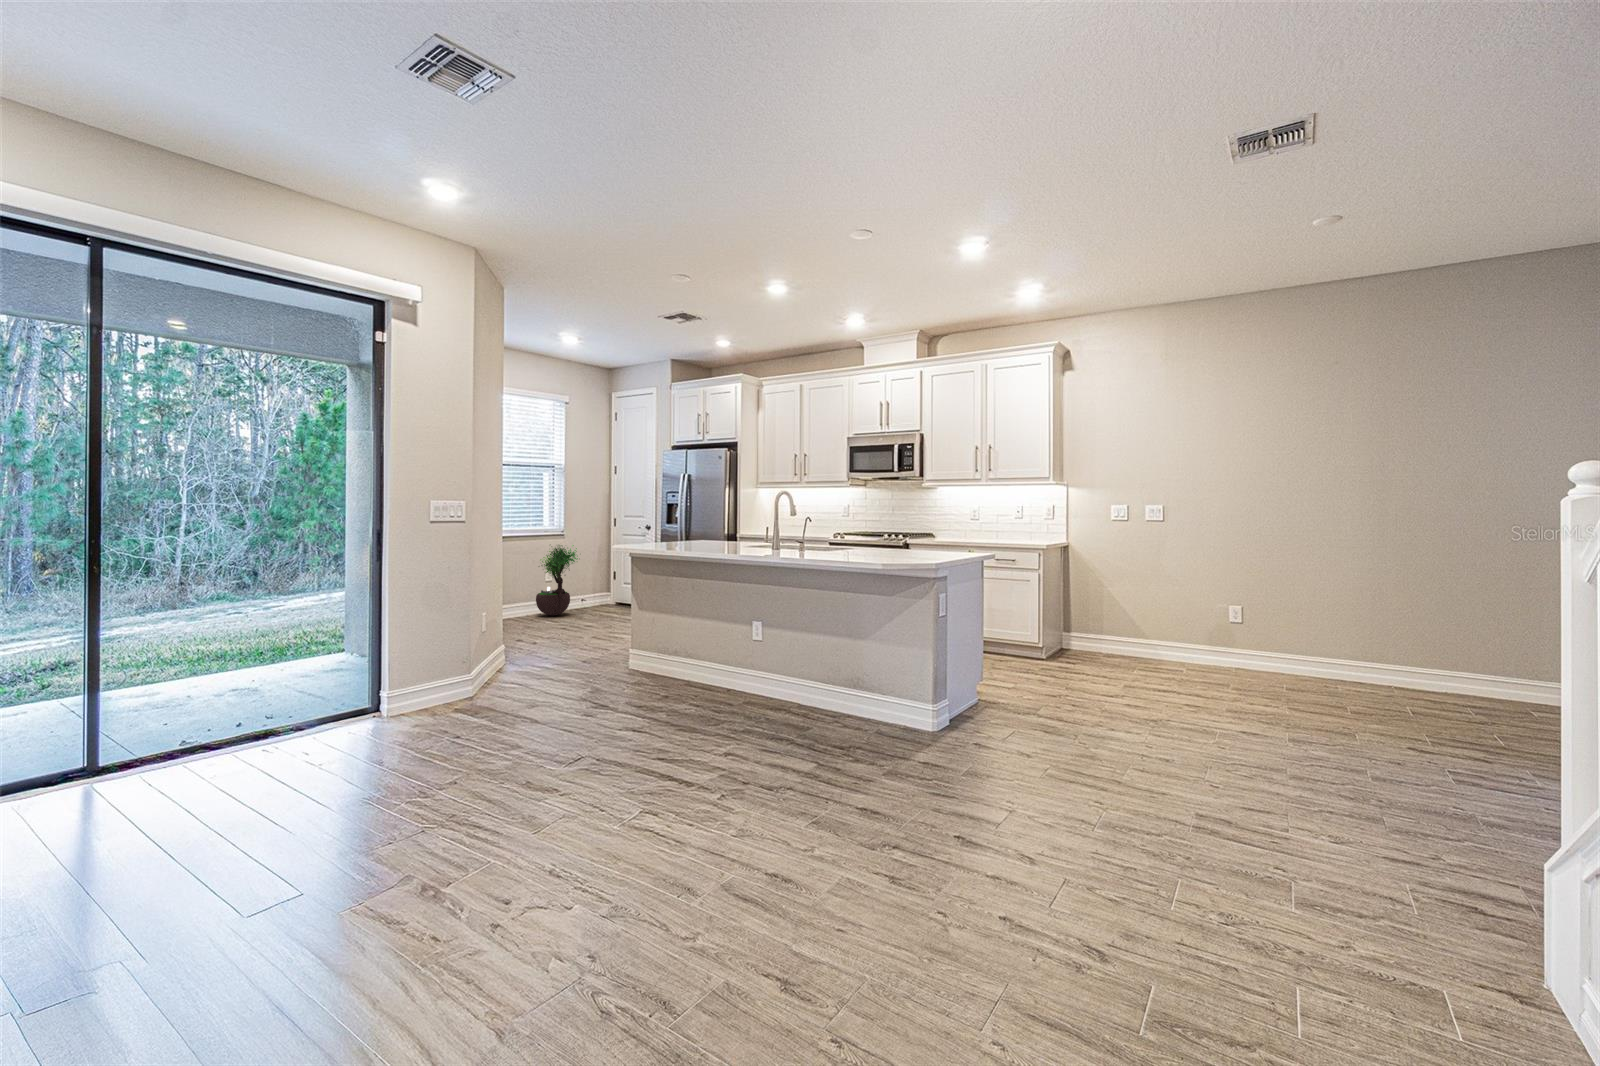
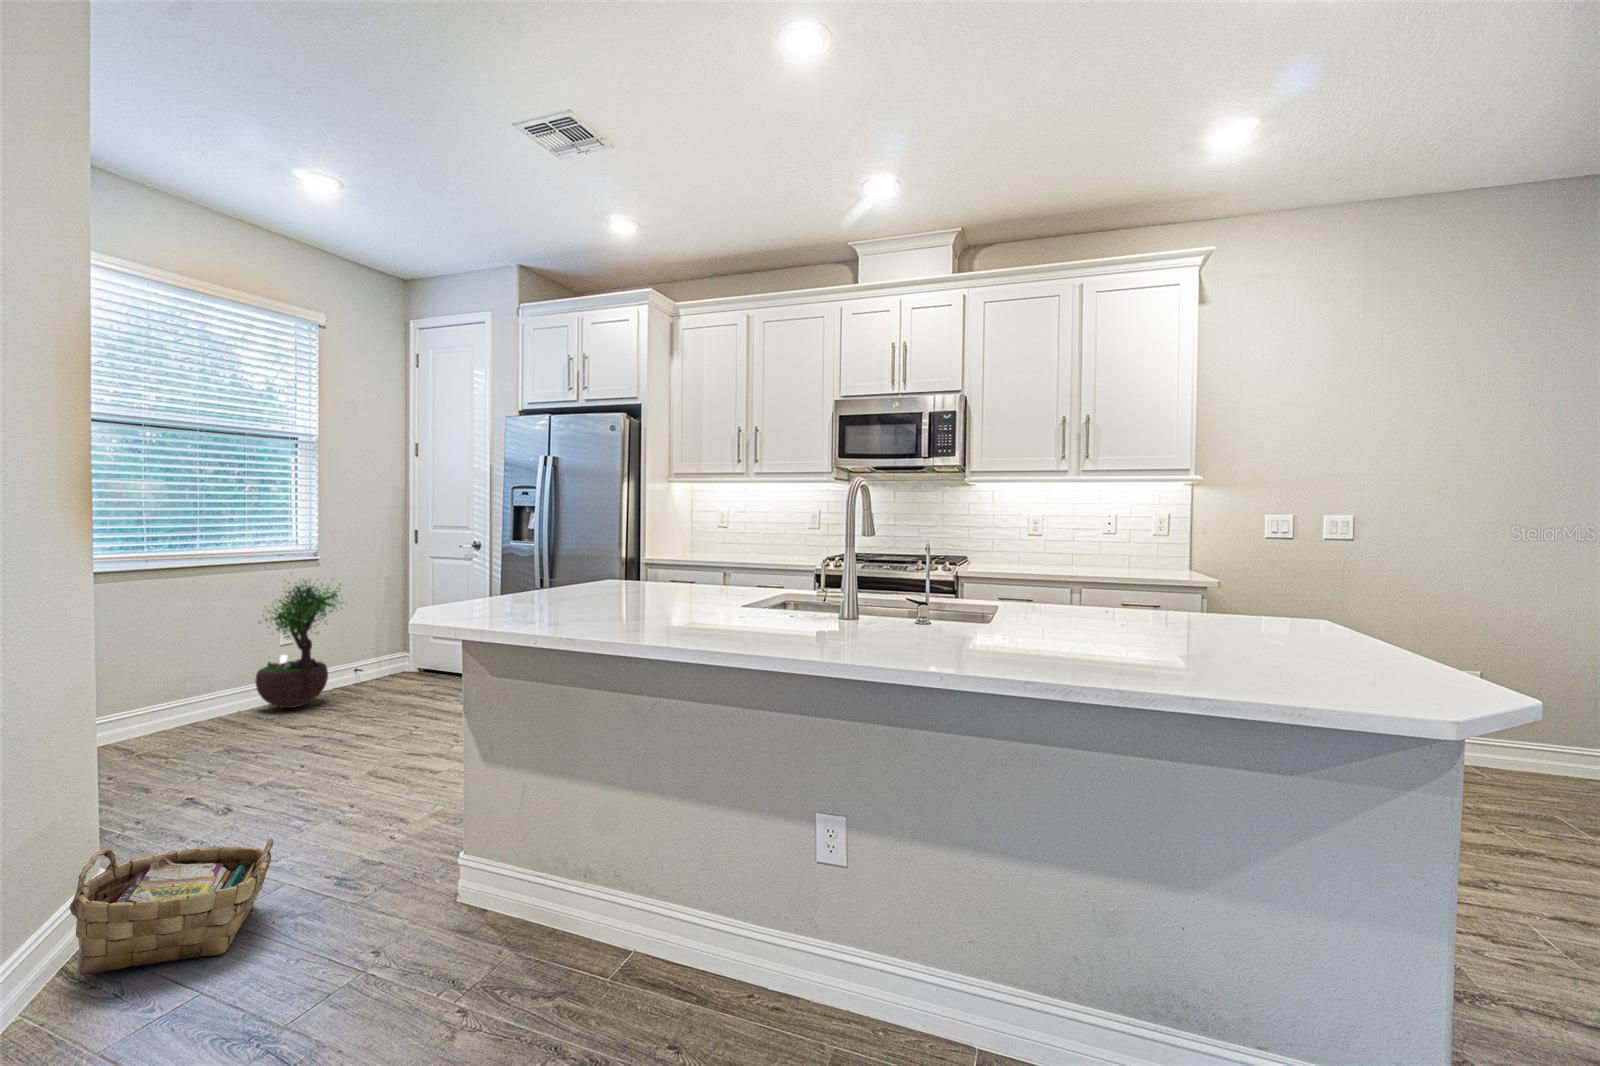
woven basket: none [500,631,562,673] -> present [69,838,273,975]

